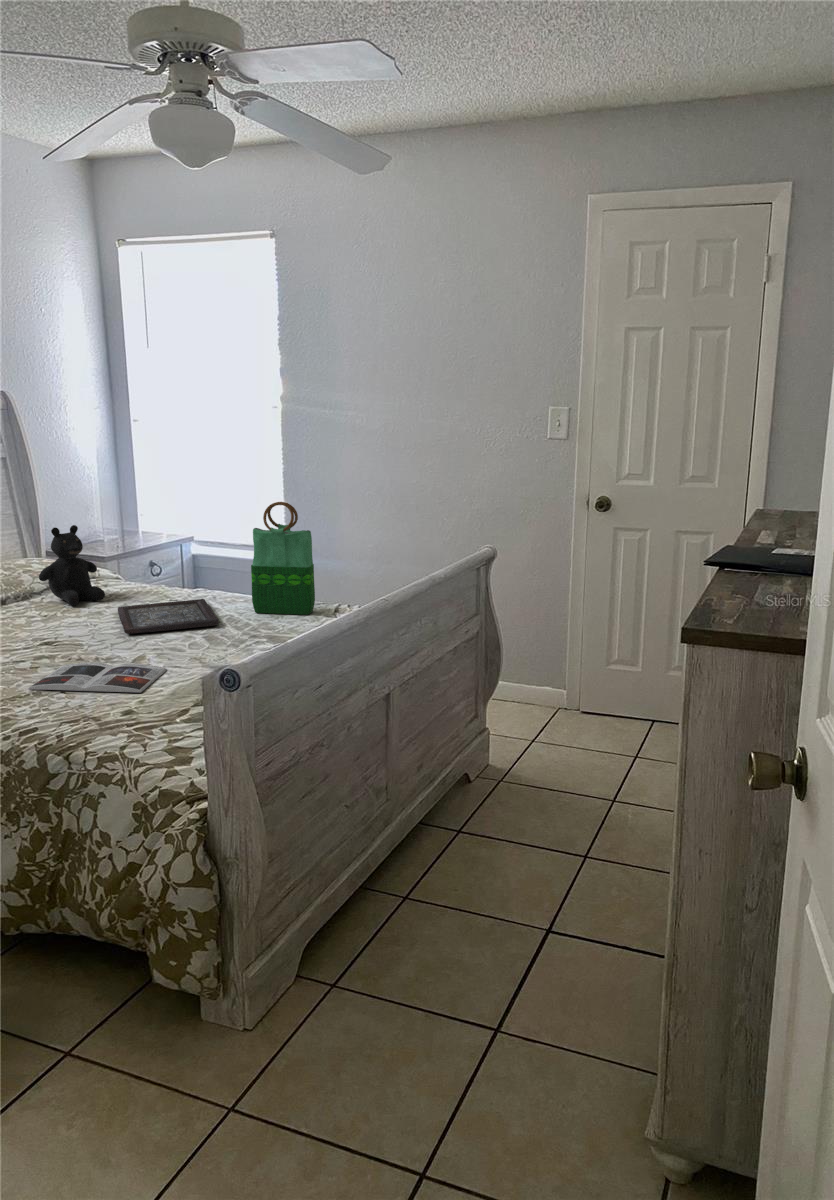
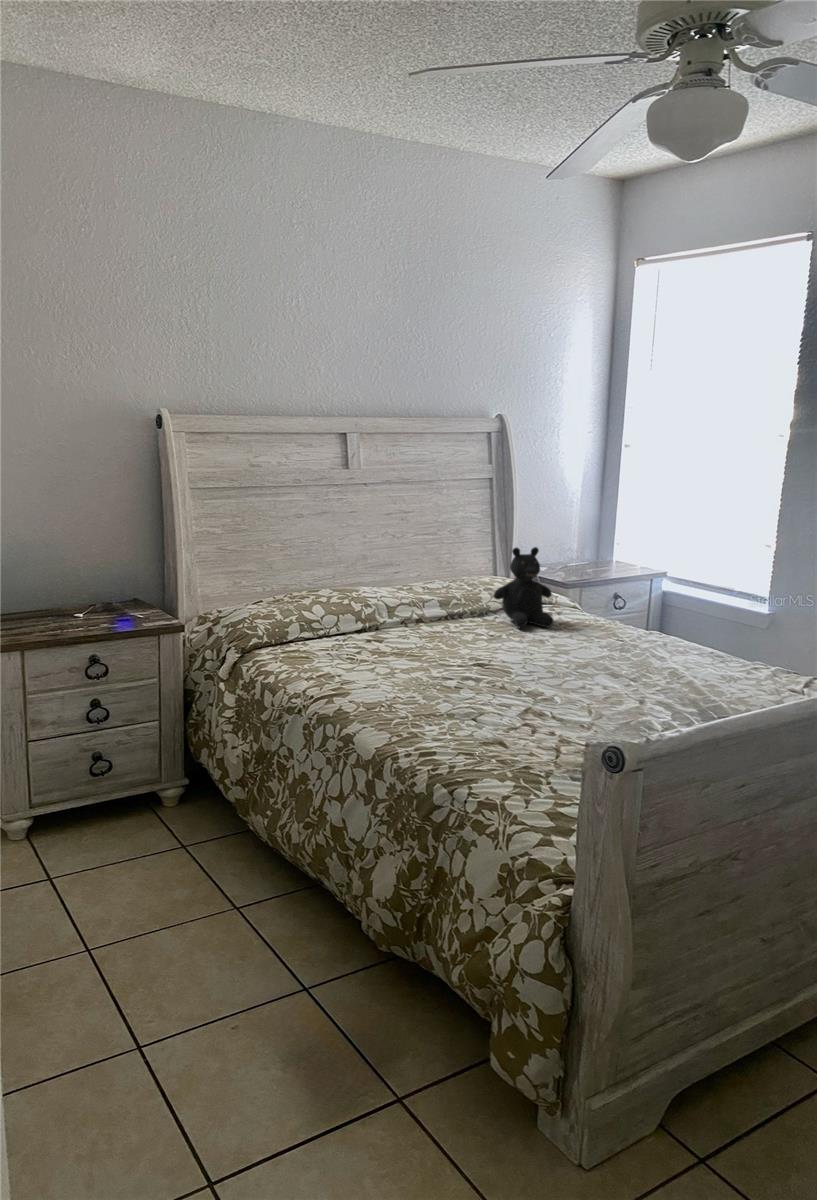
tote bag: present [251,502,315,615] -> none [705,548,787,684]
tray: present [118,599,219,634] -> none [558,638,660,677]
magazine: present [28,662,167,693] -> none [445,691,586,738]

